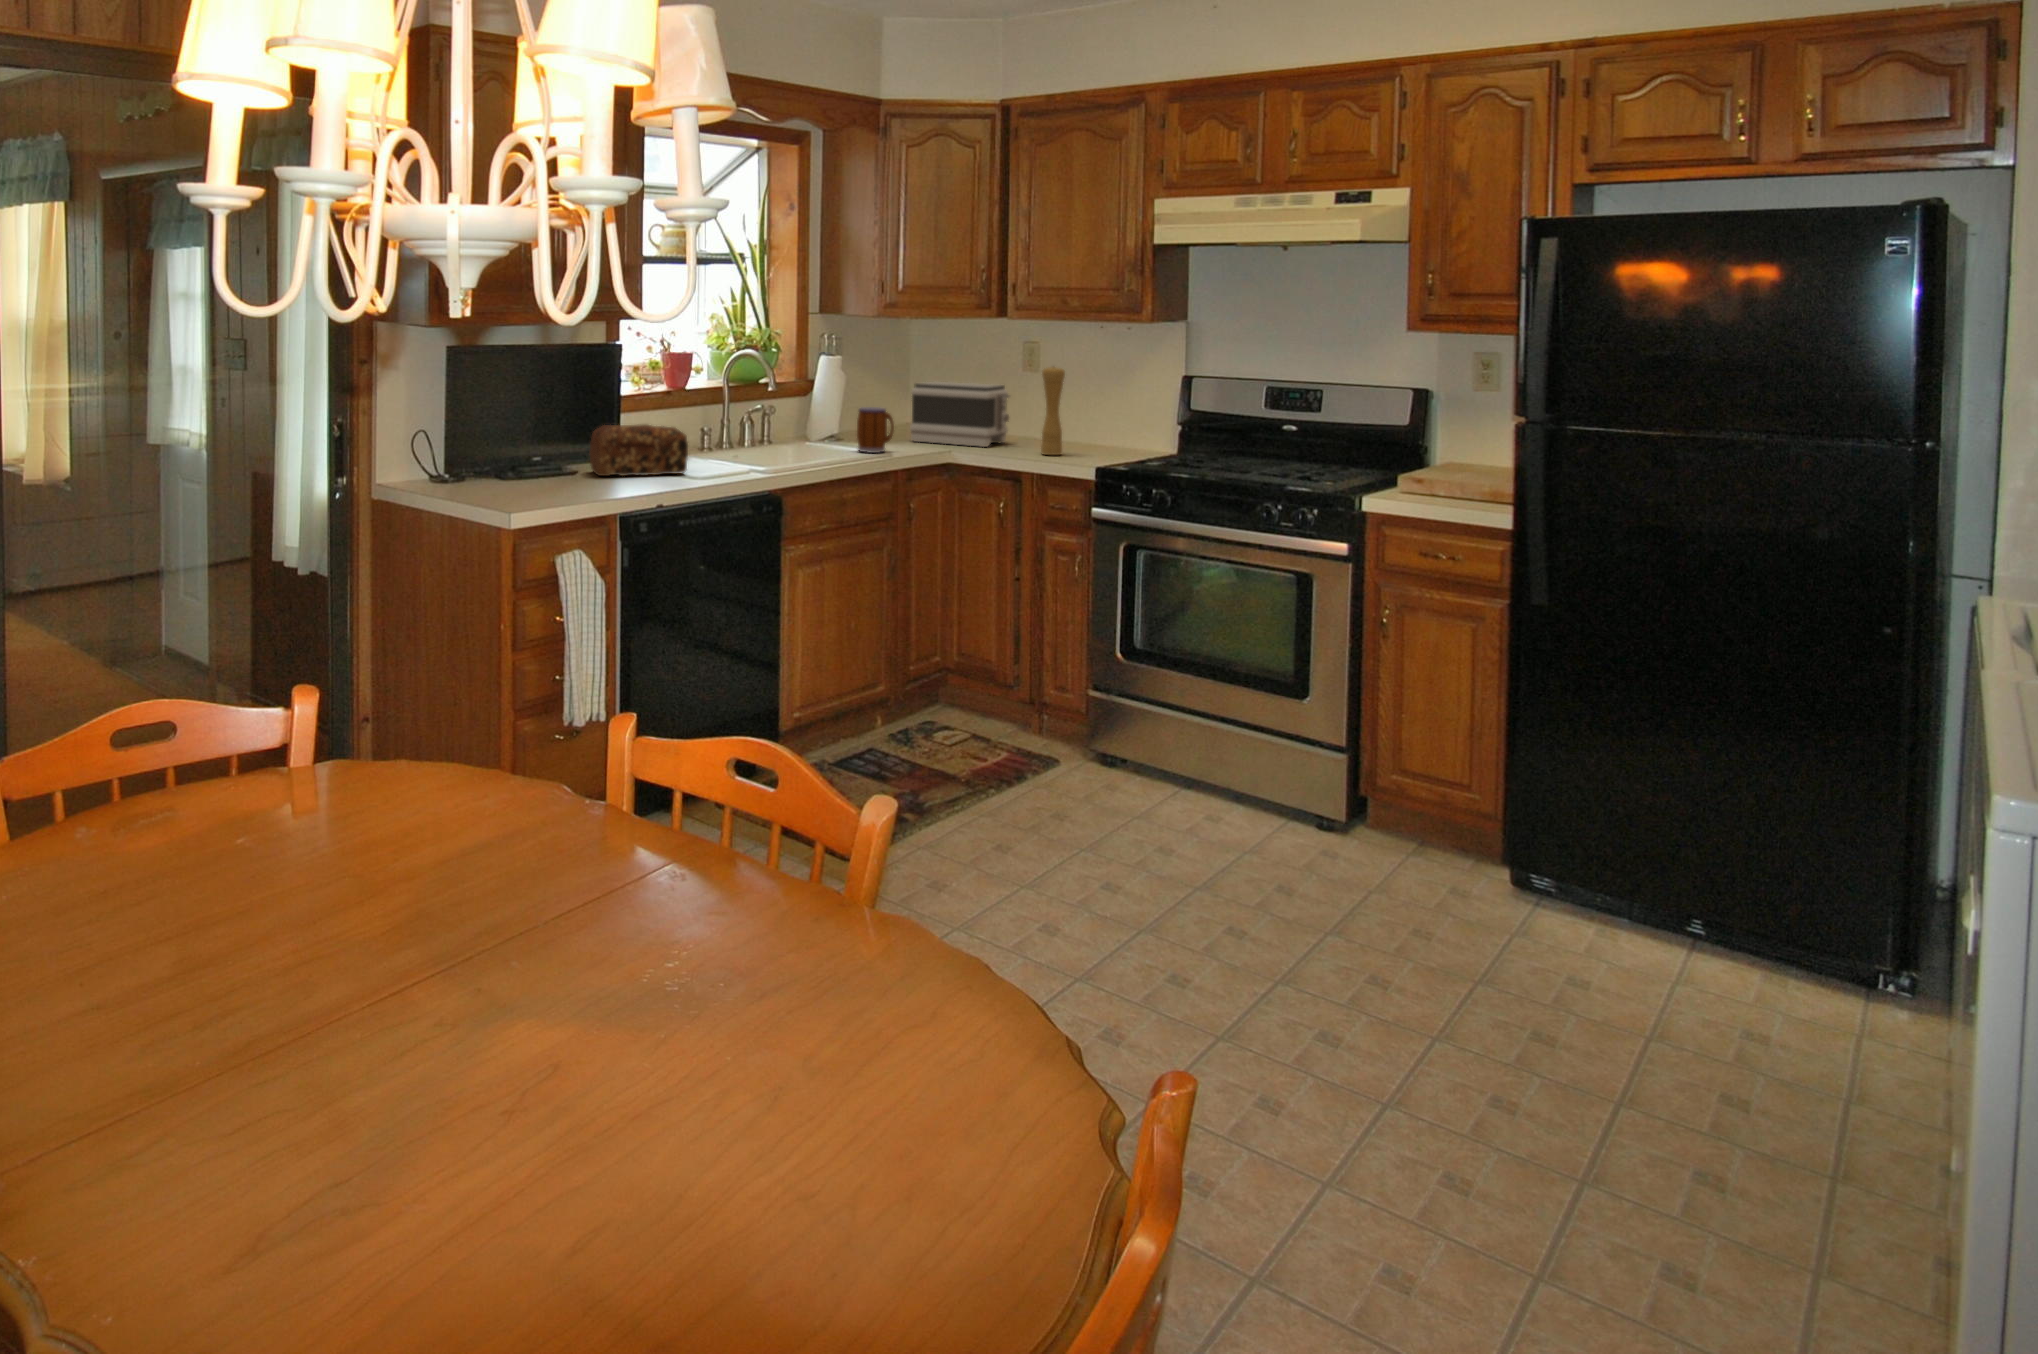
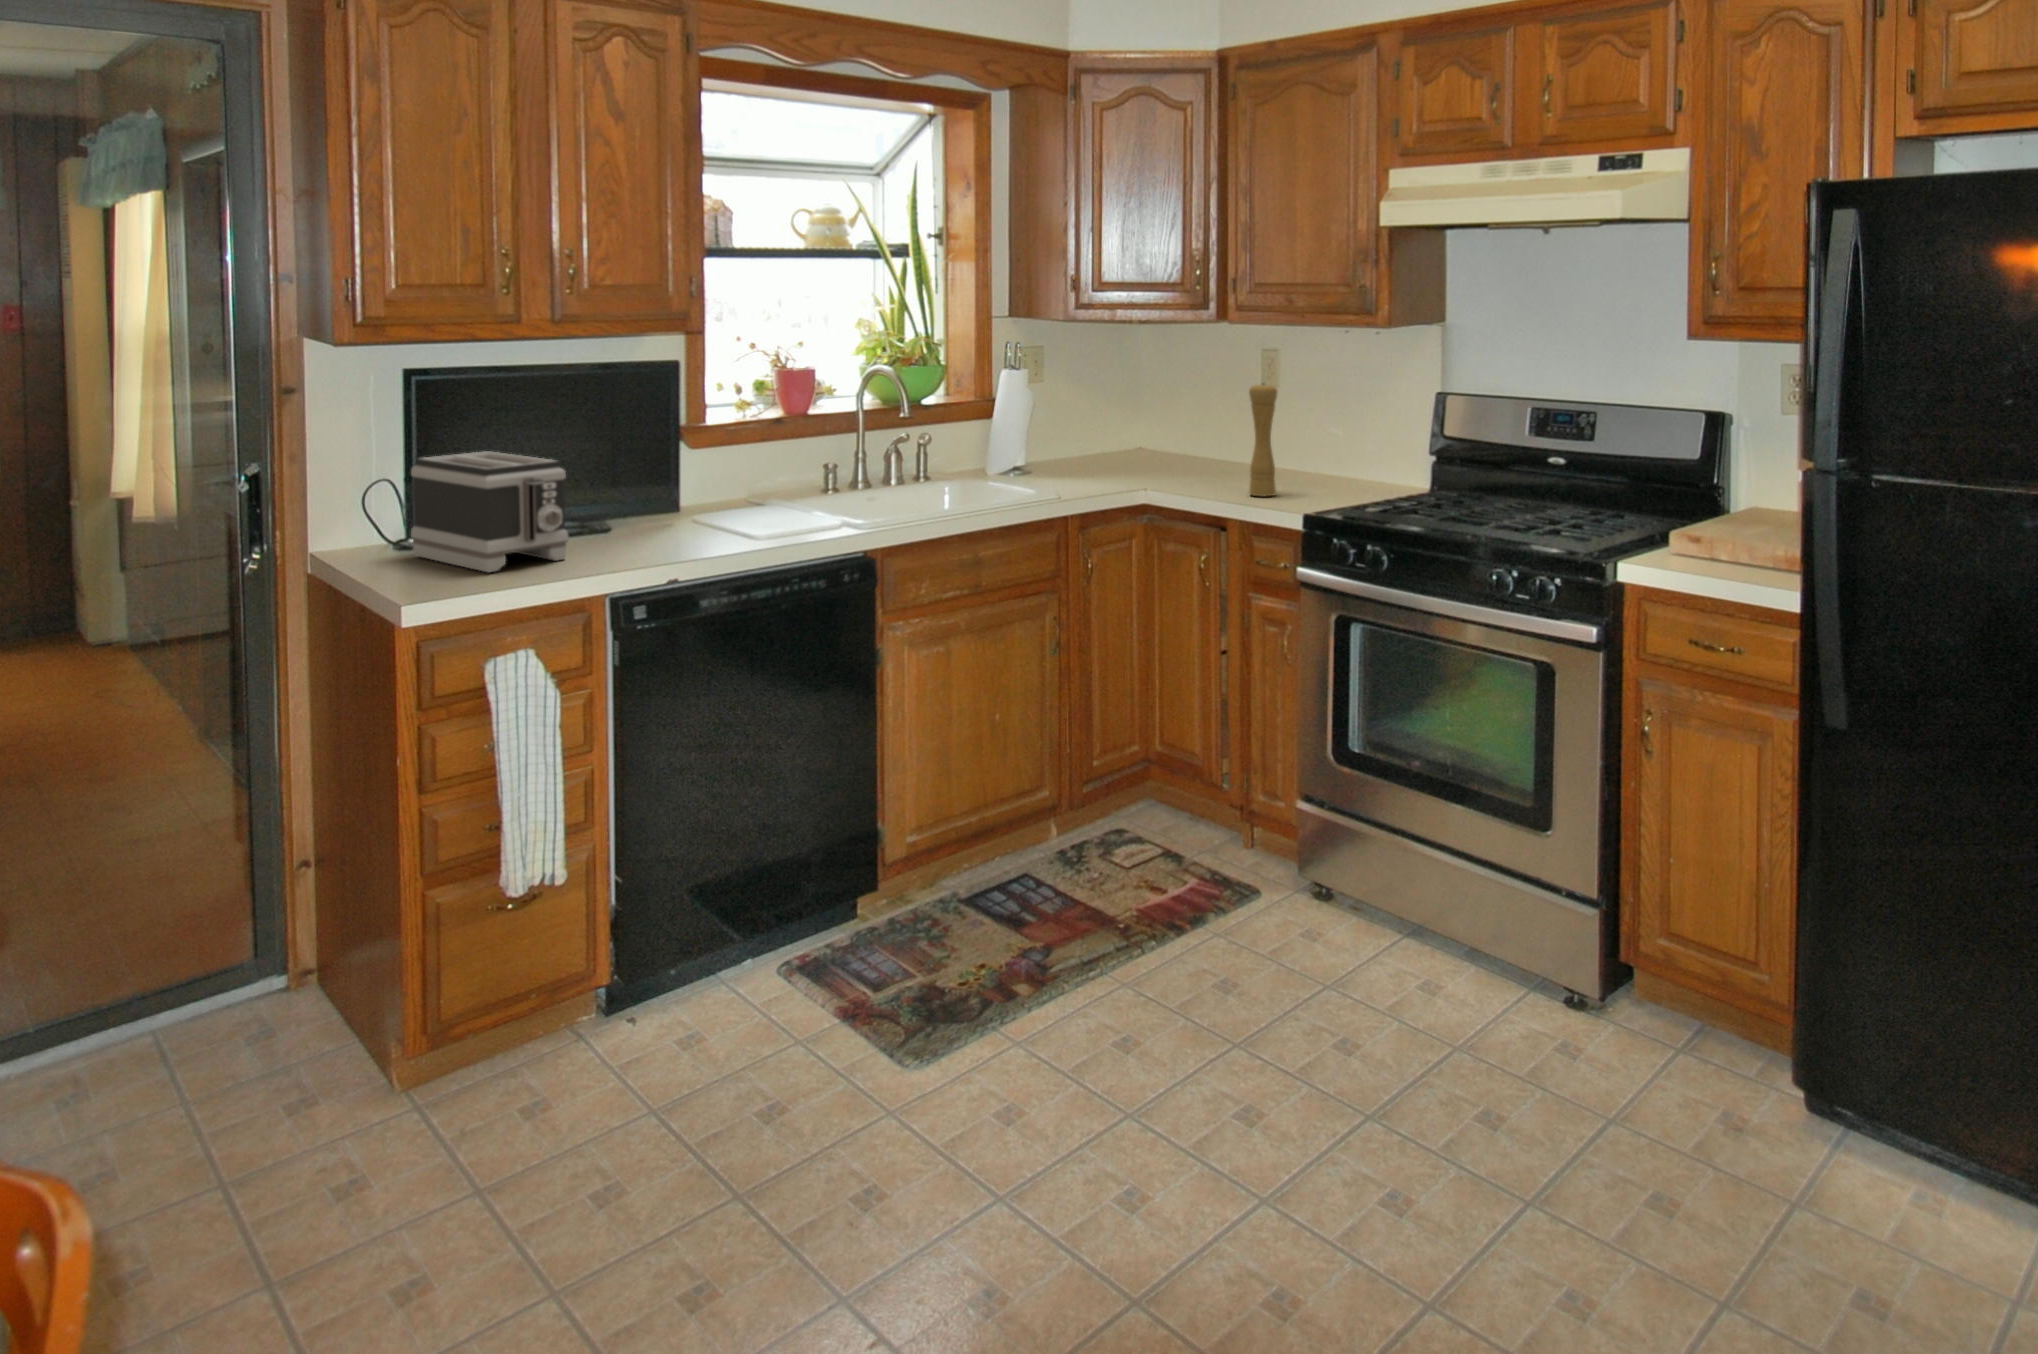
toaster: present [910,382,1010,447] -> present [411,451,569,572]
mug: present [857,407,894,453] -> none [1020,436,1067,494]
bread loaf: present [589,424,688,476] -> none [627,467,752,537]

